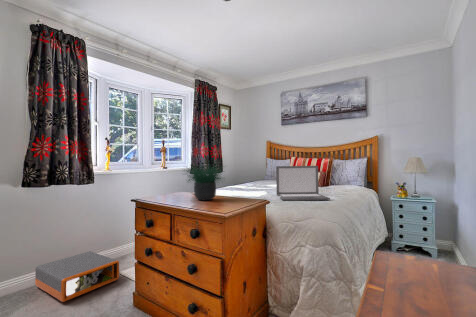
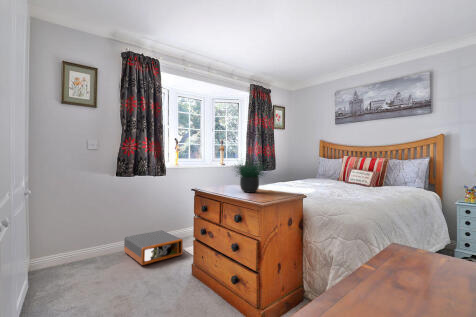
laptop: present [276,166,330,200] -> none [320,165,373,199]

